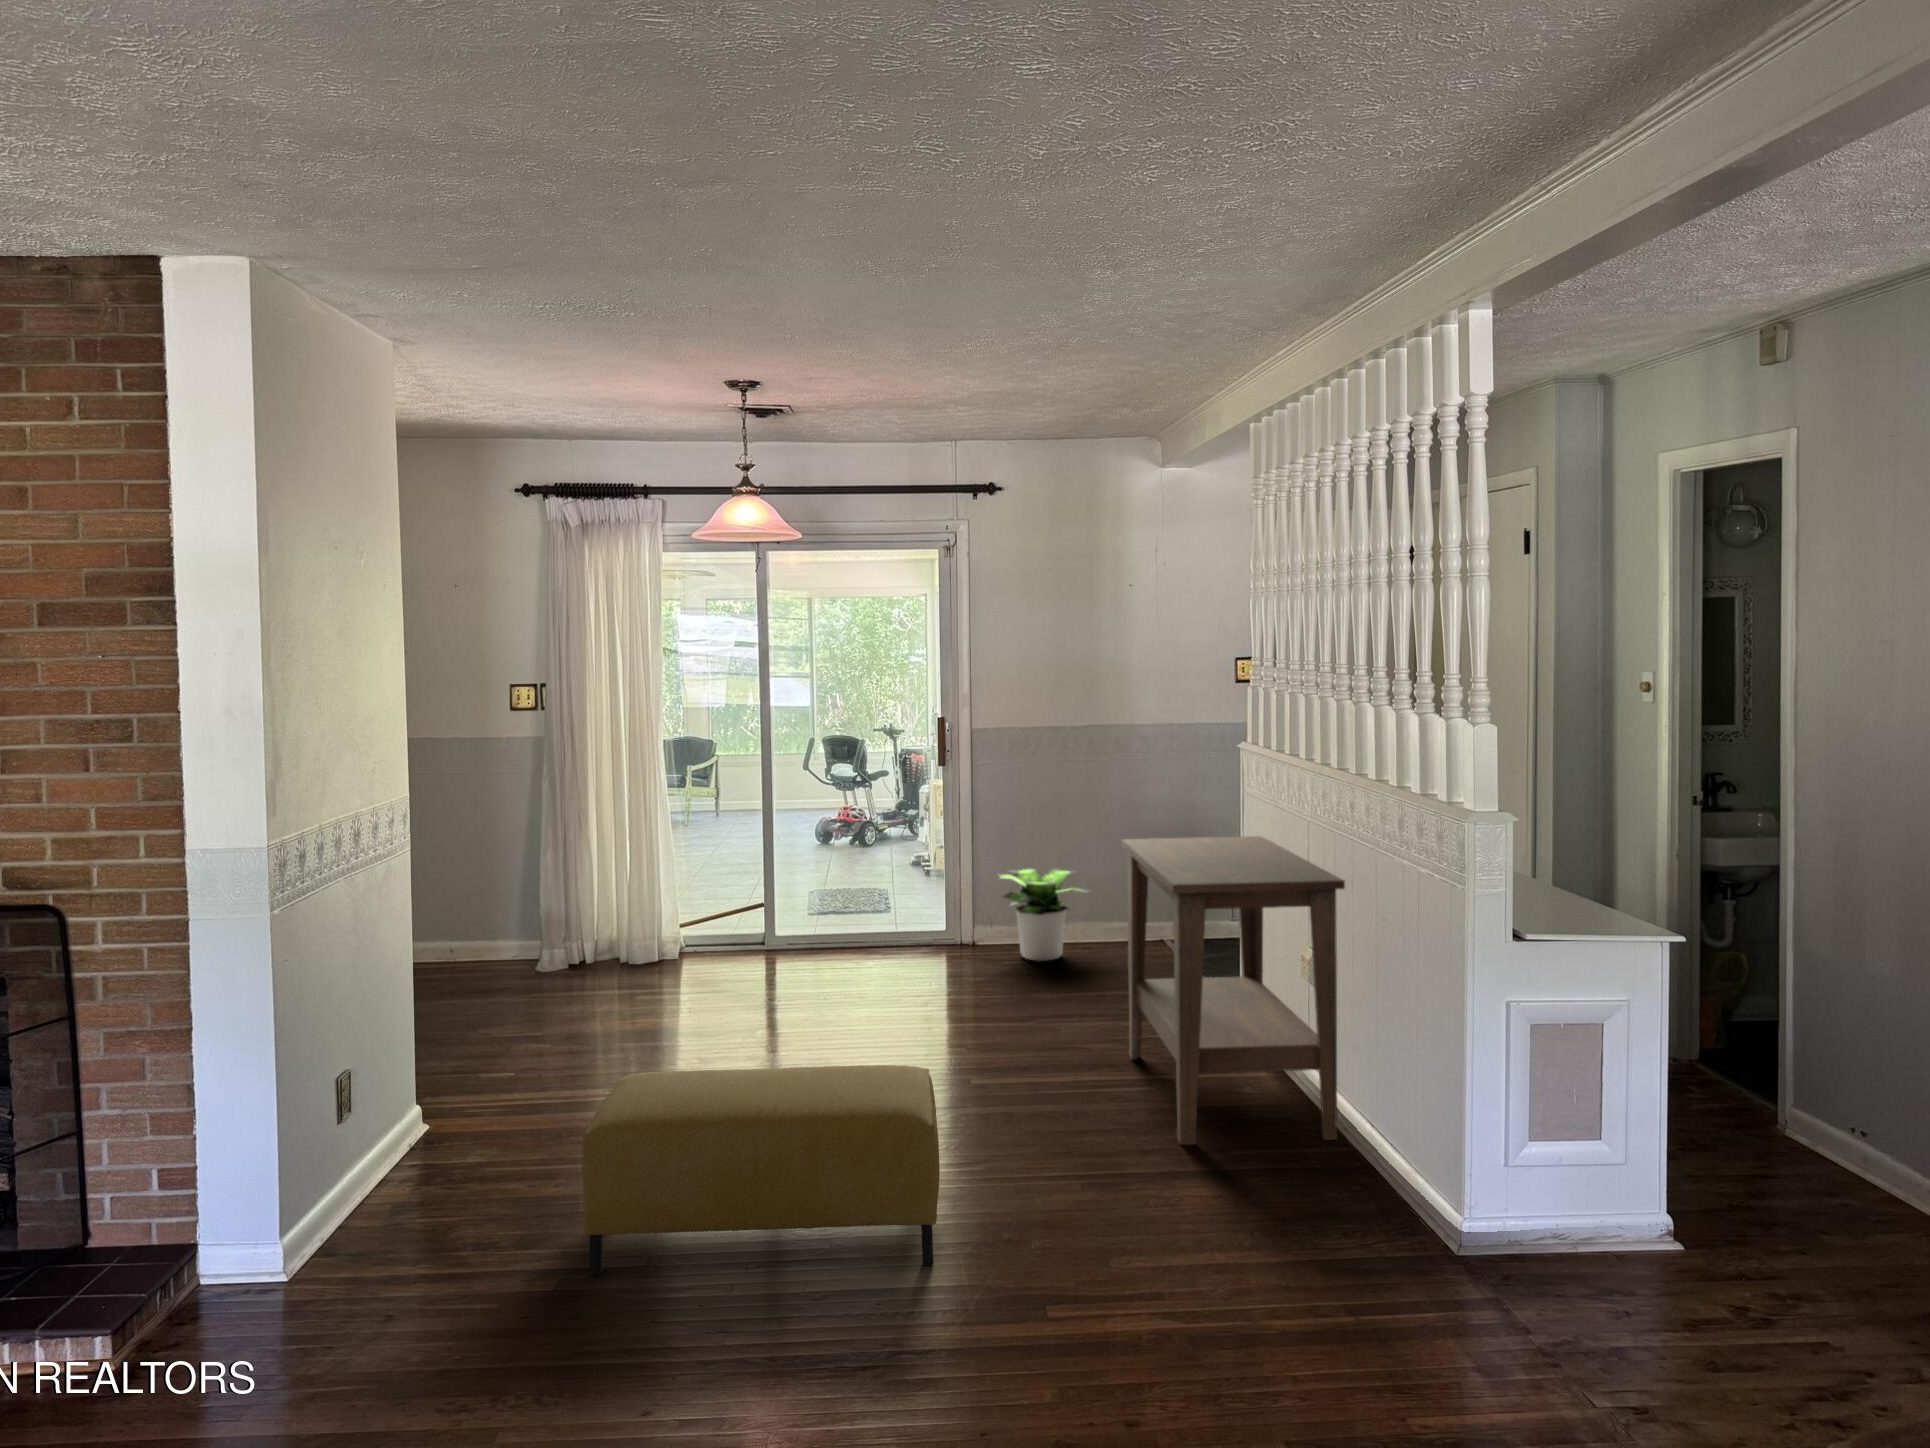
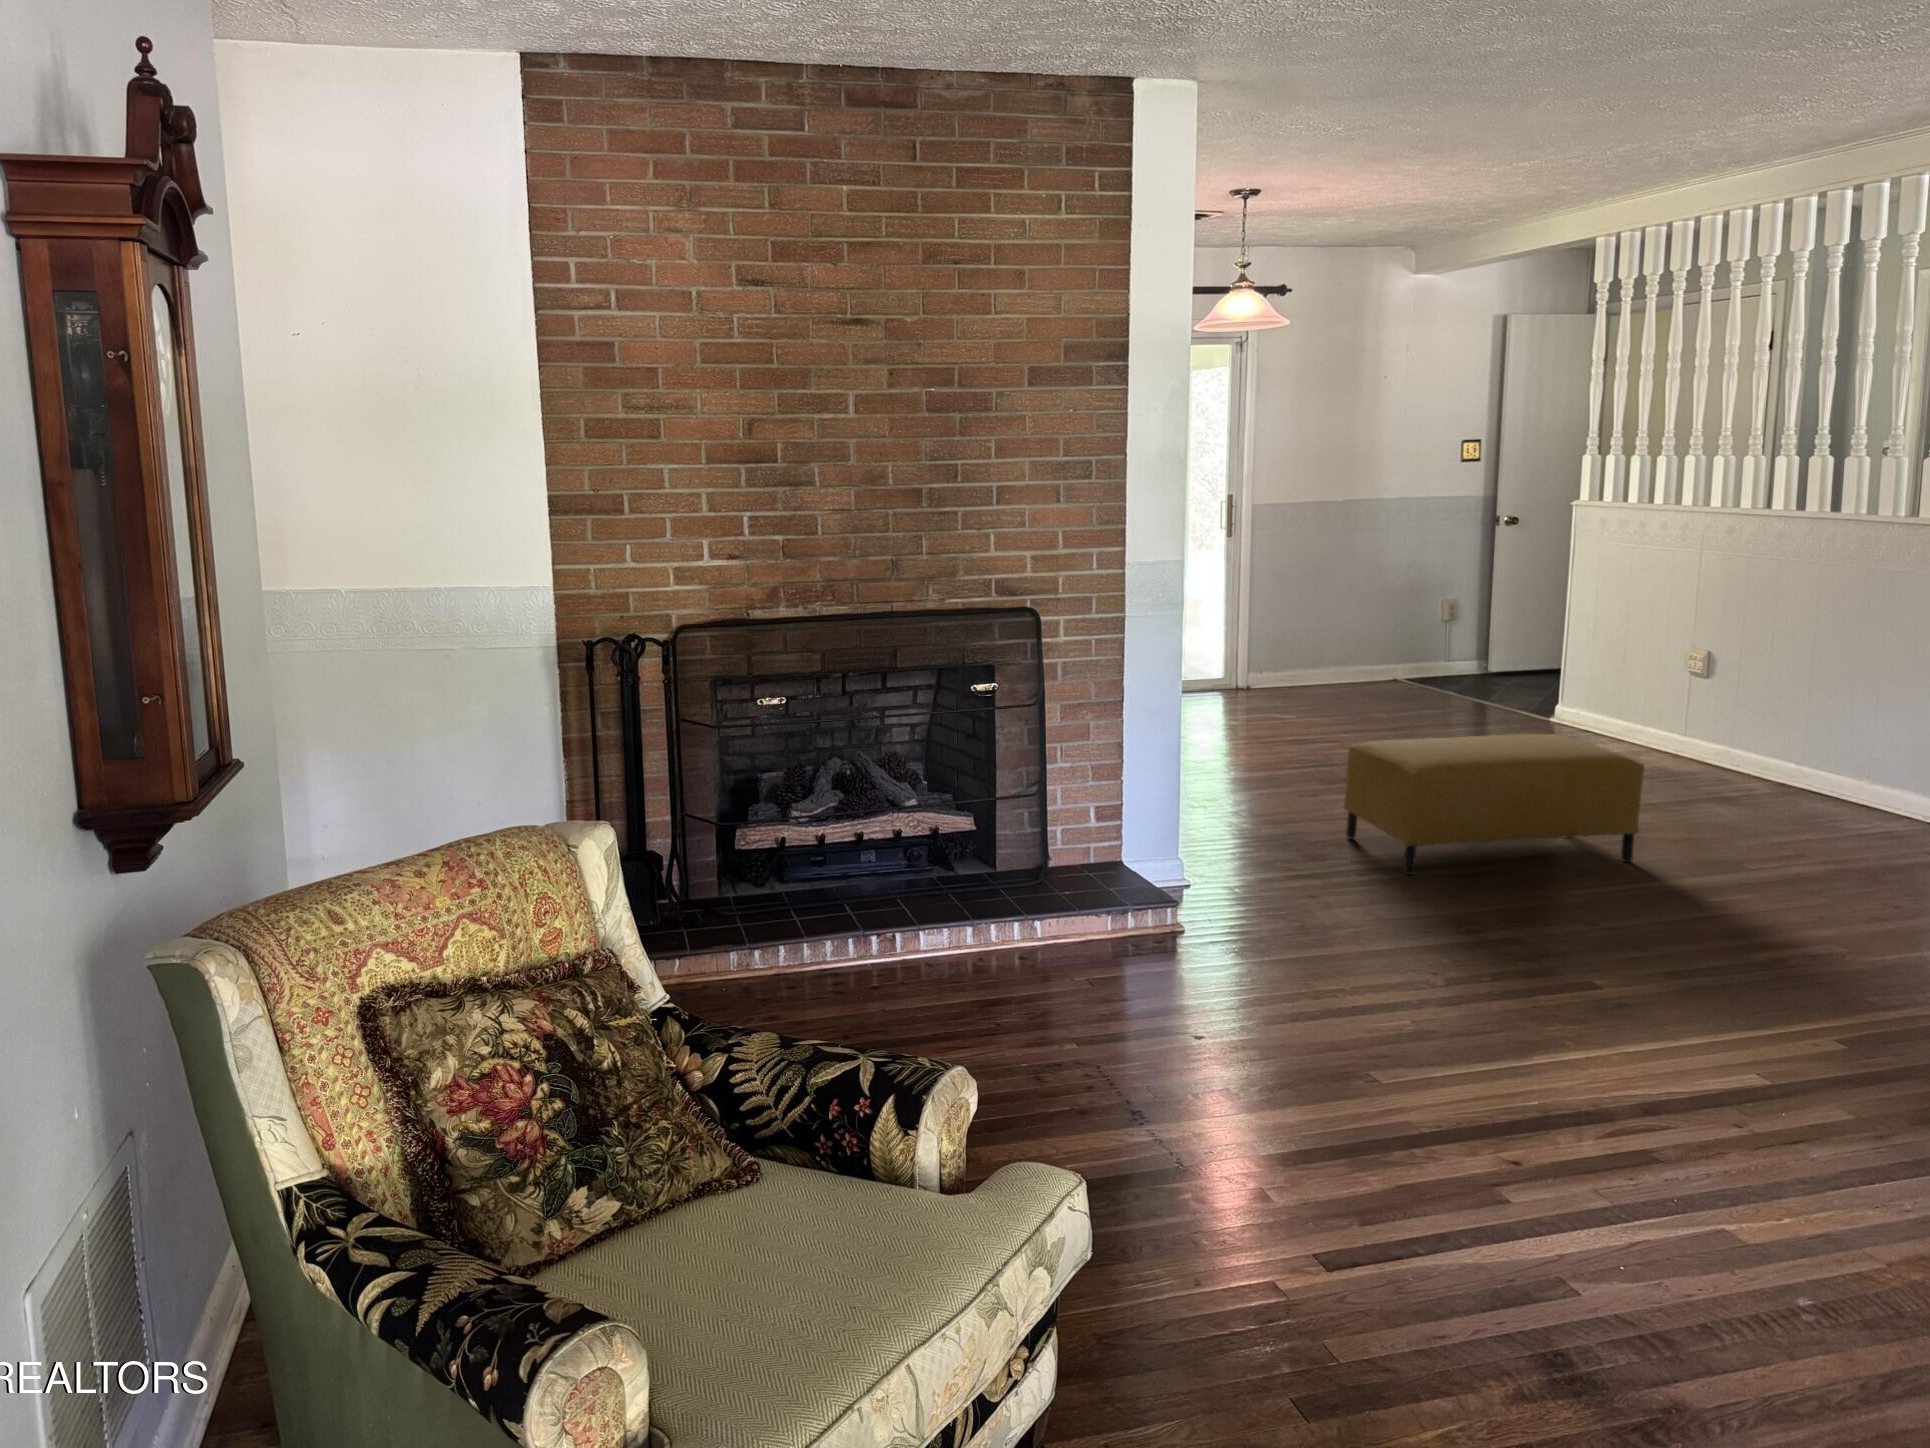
side table: present [1121,836,1345,1145] -> none [1546,579,1814,798]
potted plant: present [998,868,1089,961] -> none [1318,619,1403,694]

